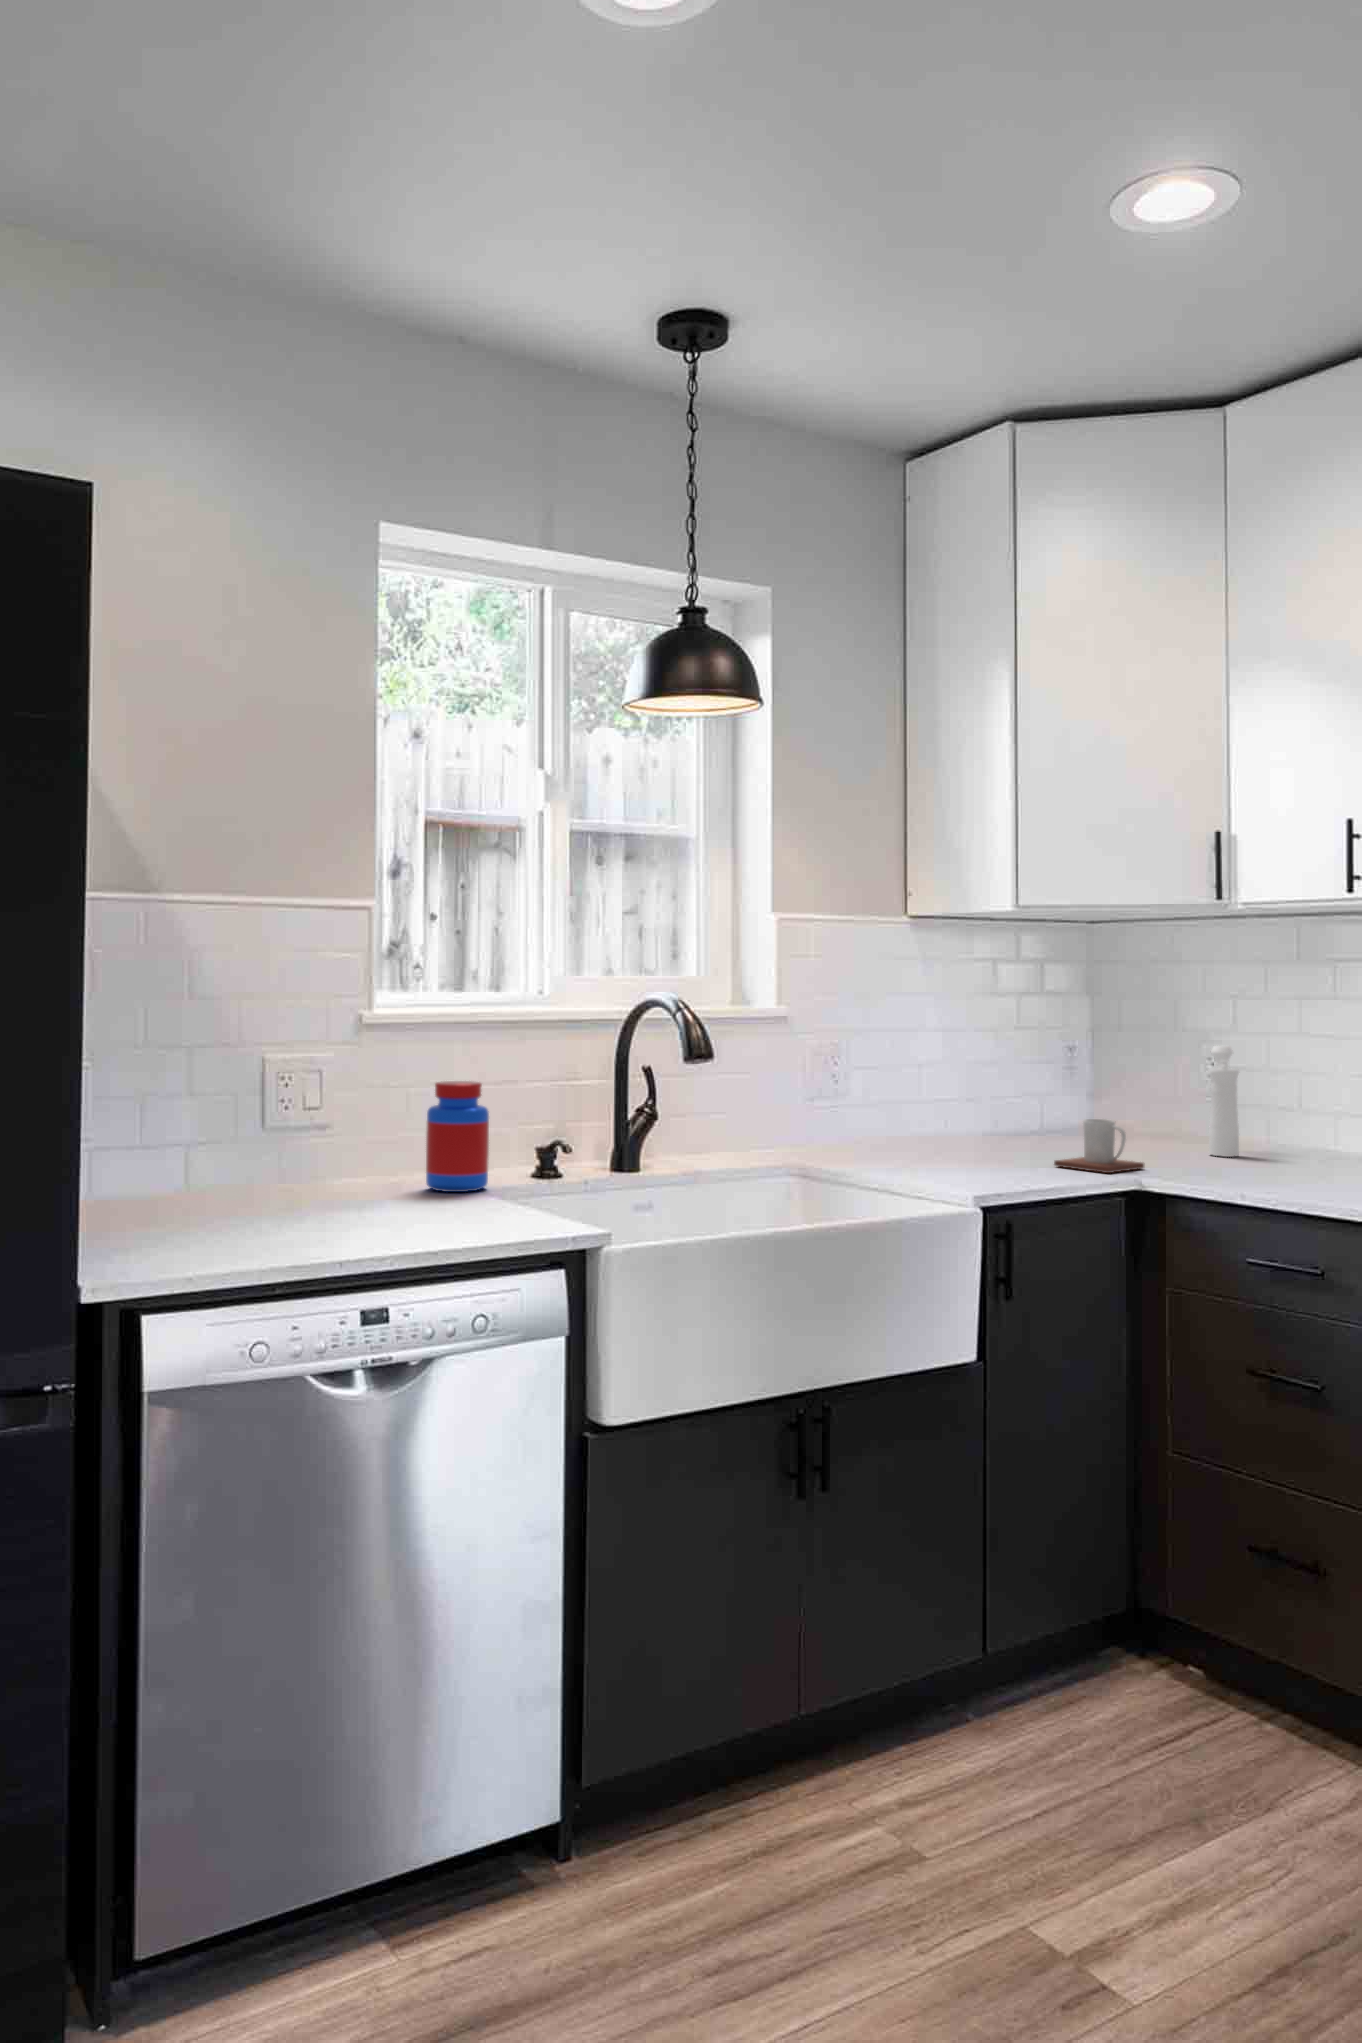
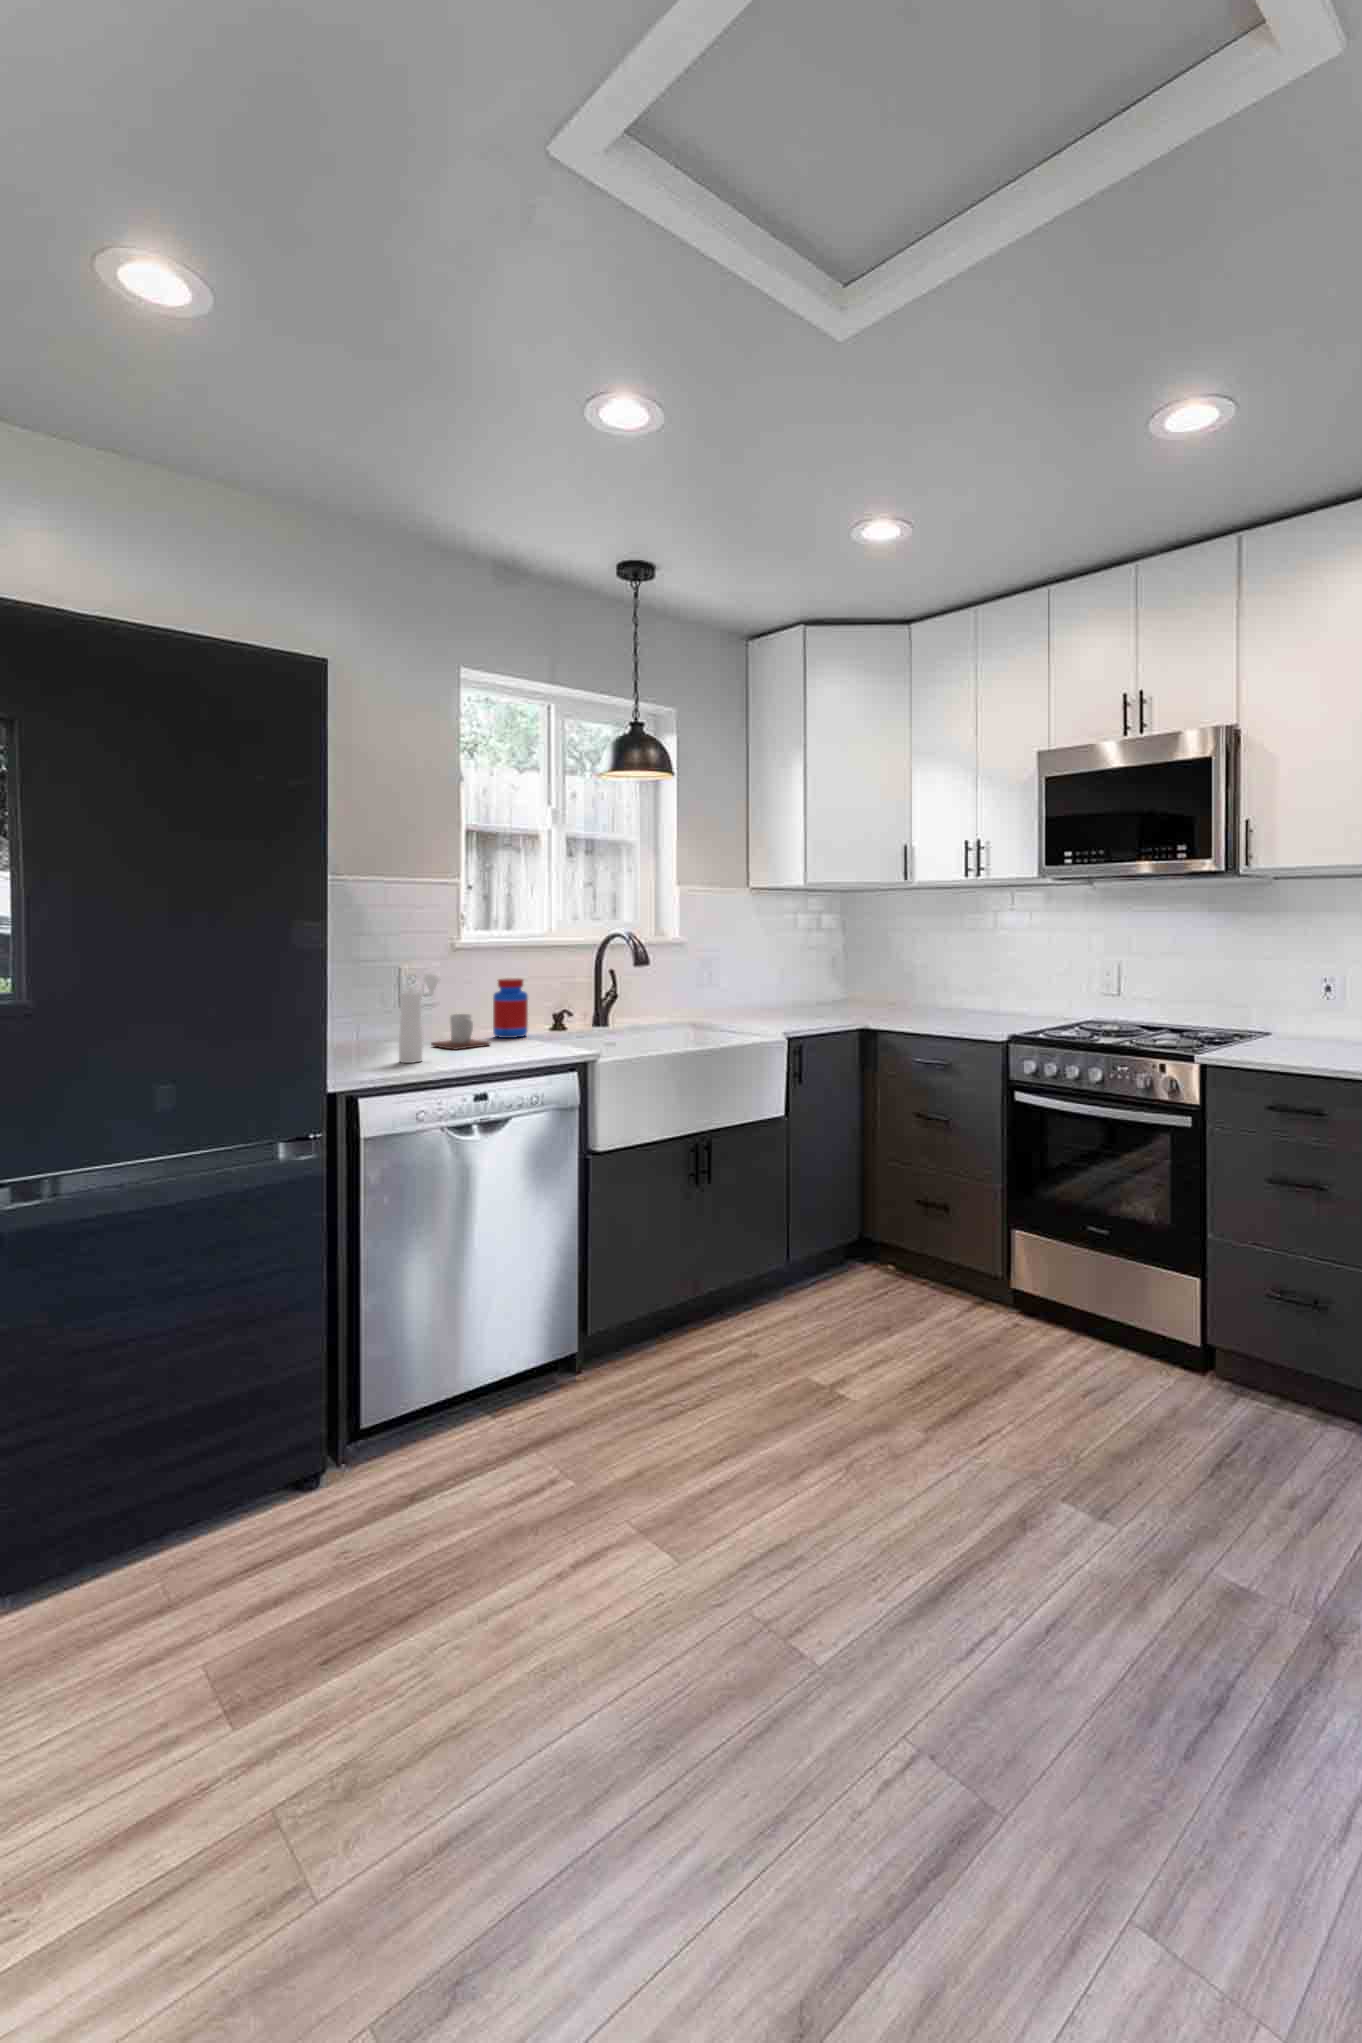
pepper mill: present [1209,1046,1239,1157] -> present [399,974,440,1063]
mug: present [1054,1119,1144,1173] -> present [431,1014,490,1050]

